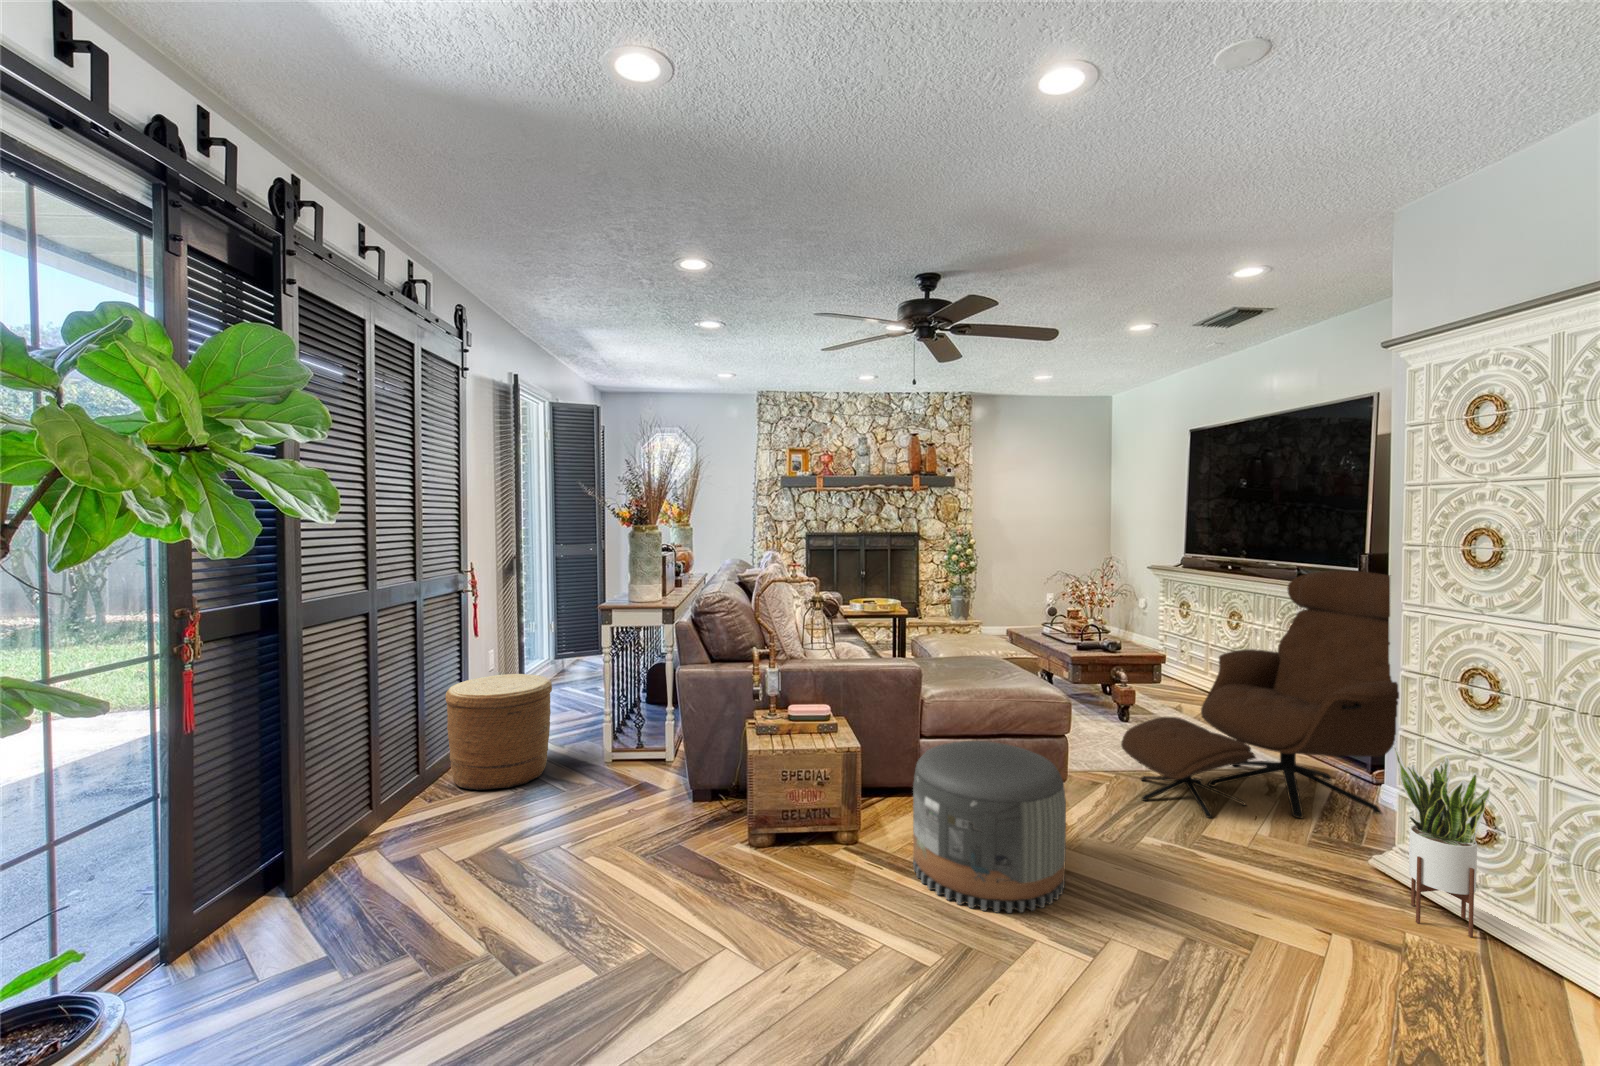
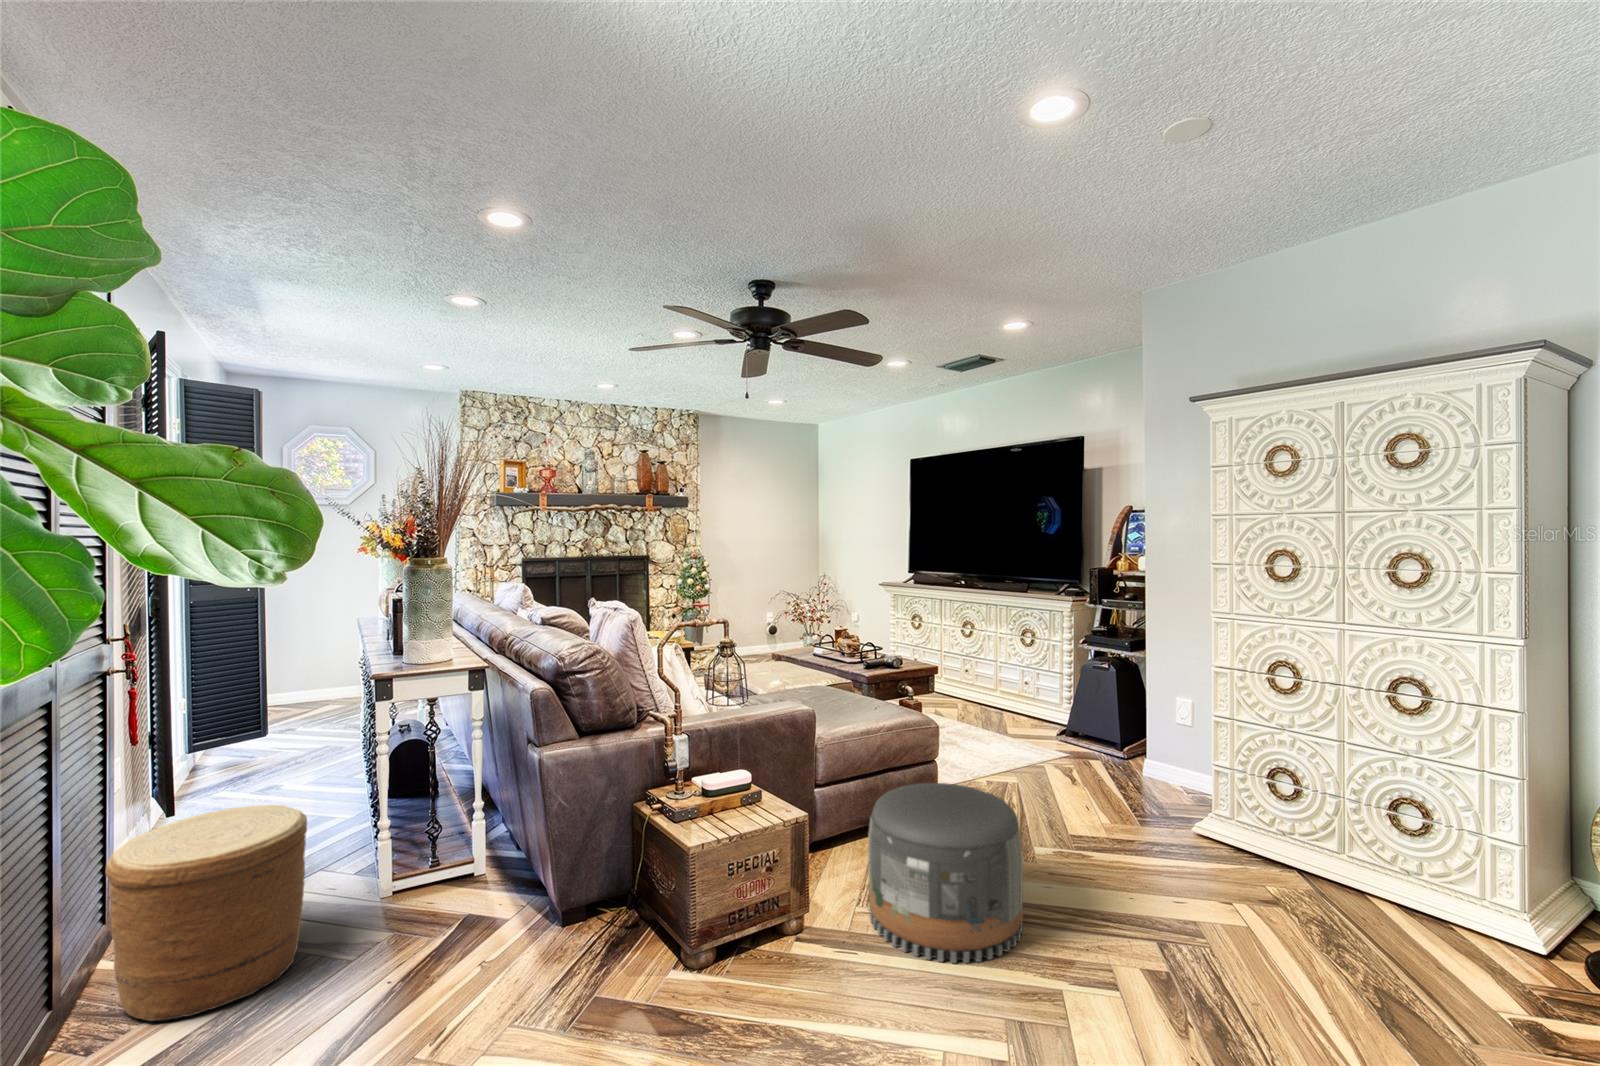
lounge chair: present [1121,571,1399,818] -> none [963,586,1168,814]
potted plant: present [1393,745,1491,937] -> none [1209,728,1275,867]

